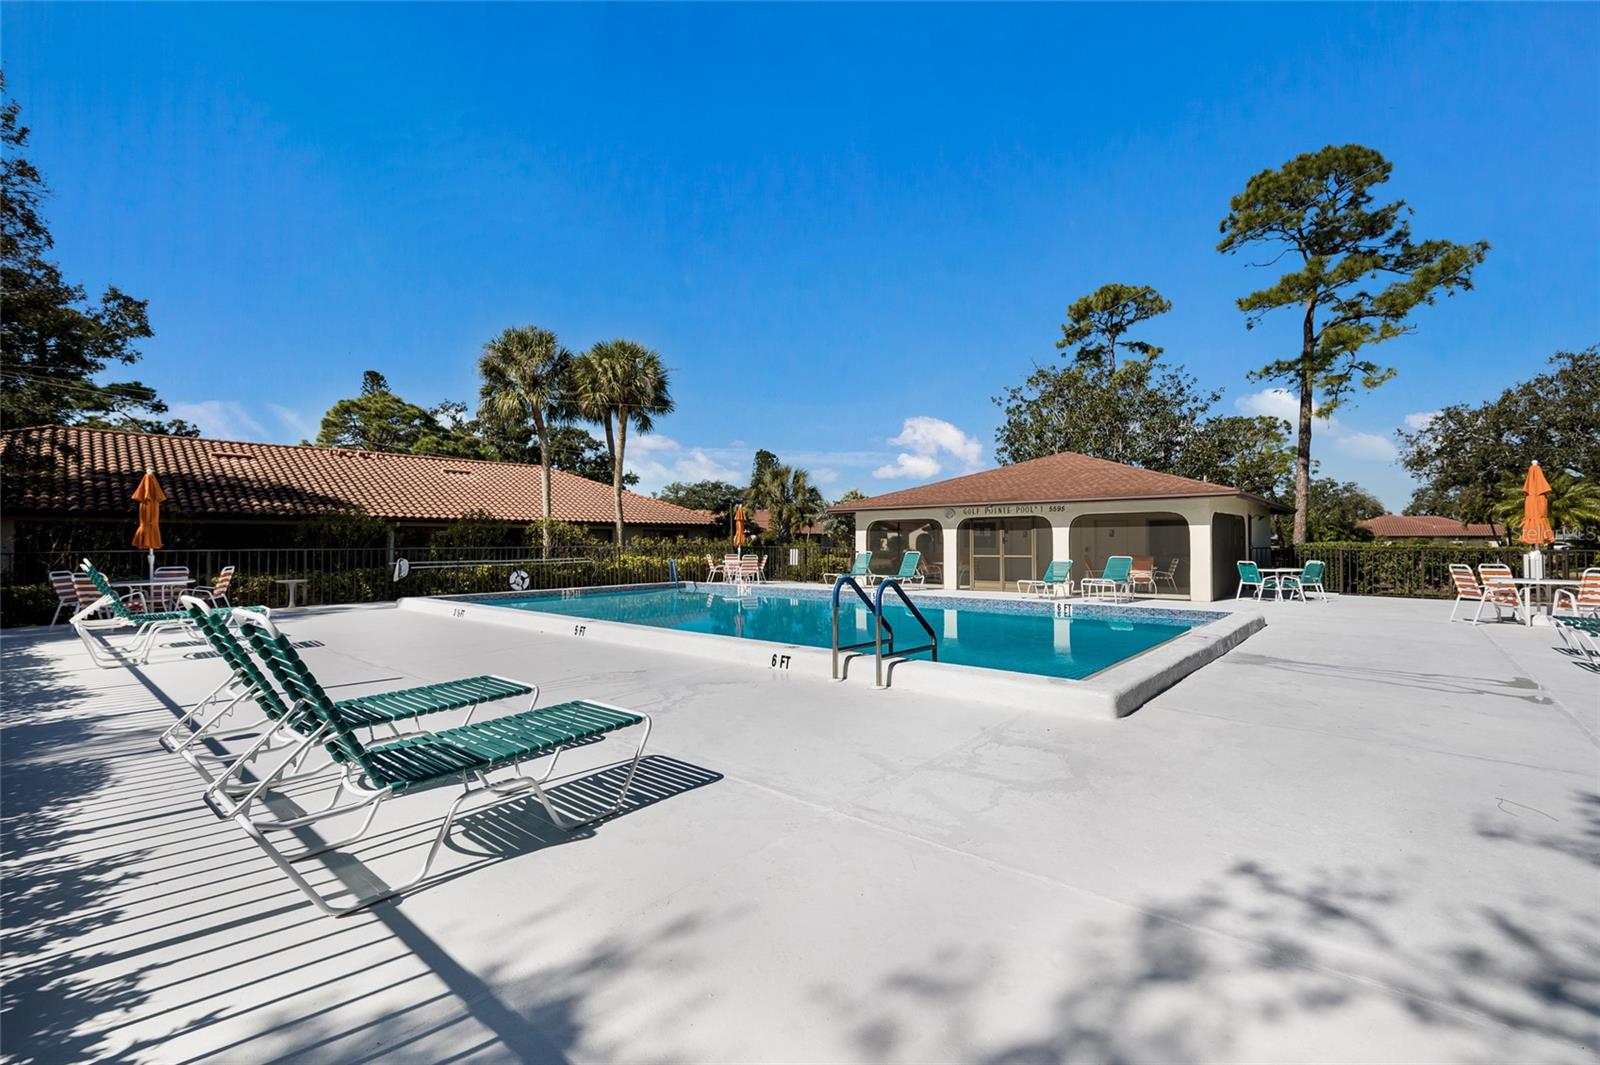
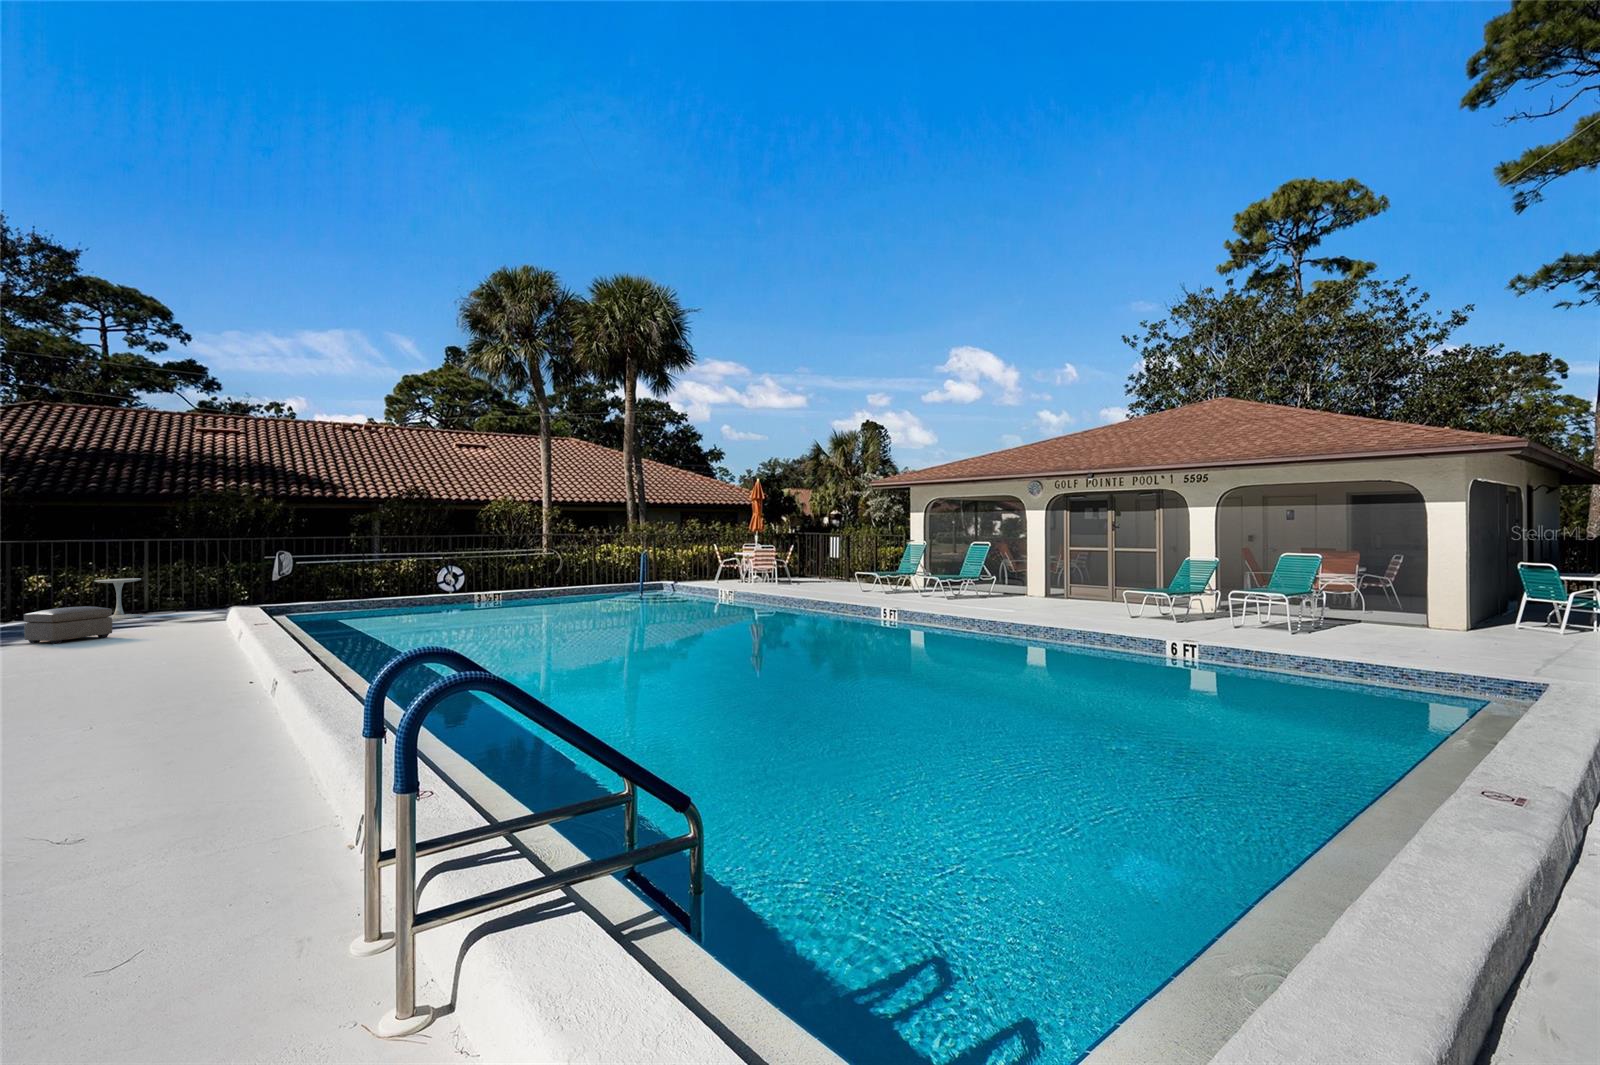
ottoman: none [300,596,351,621] -> present [24,606,112,644]

